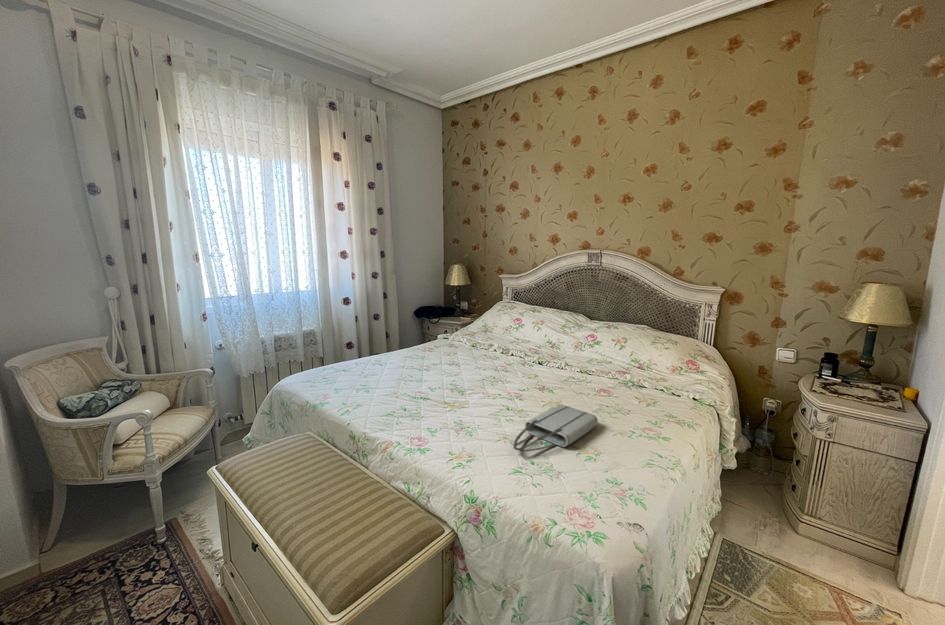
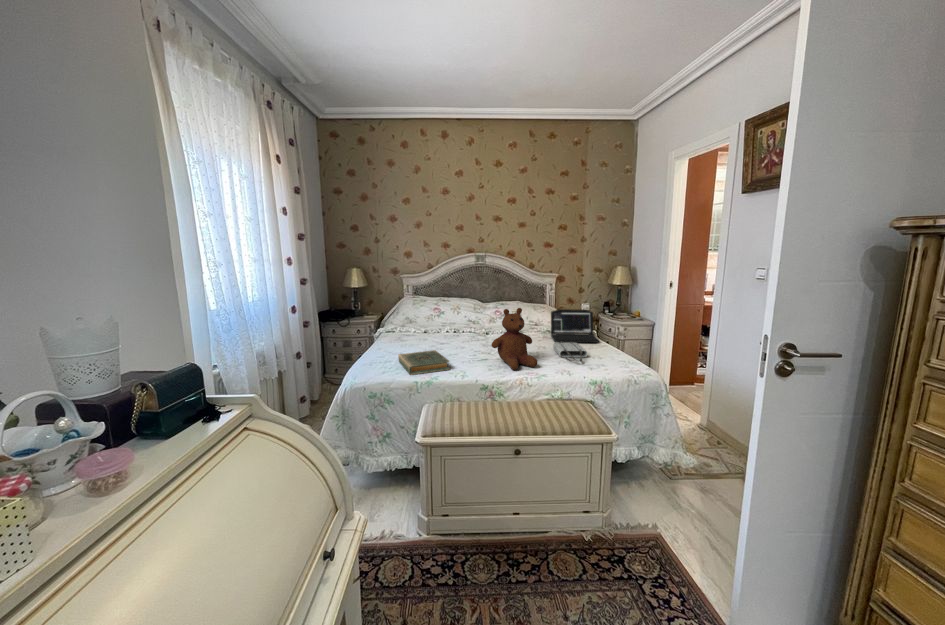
teddy bear: none [407,334,476,432] -> present [492,308,538,370]
laptop: none [590,350,696,429] -> present [551,309,599,343]
hardback book: none [318,366,393,400] -> present [398,350,450,375]

